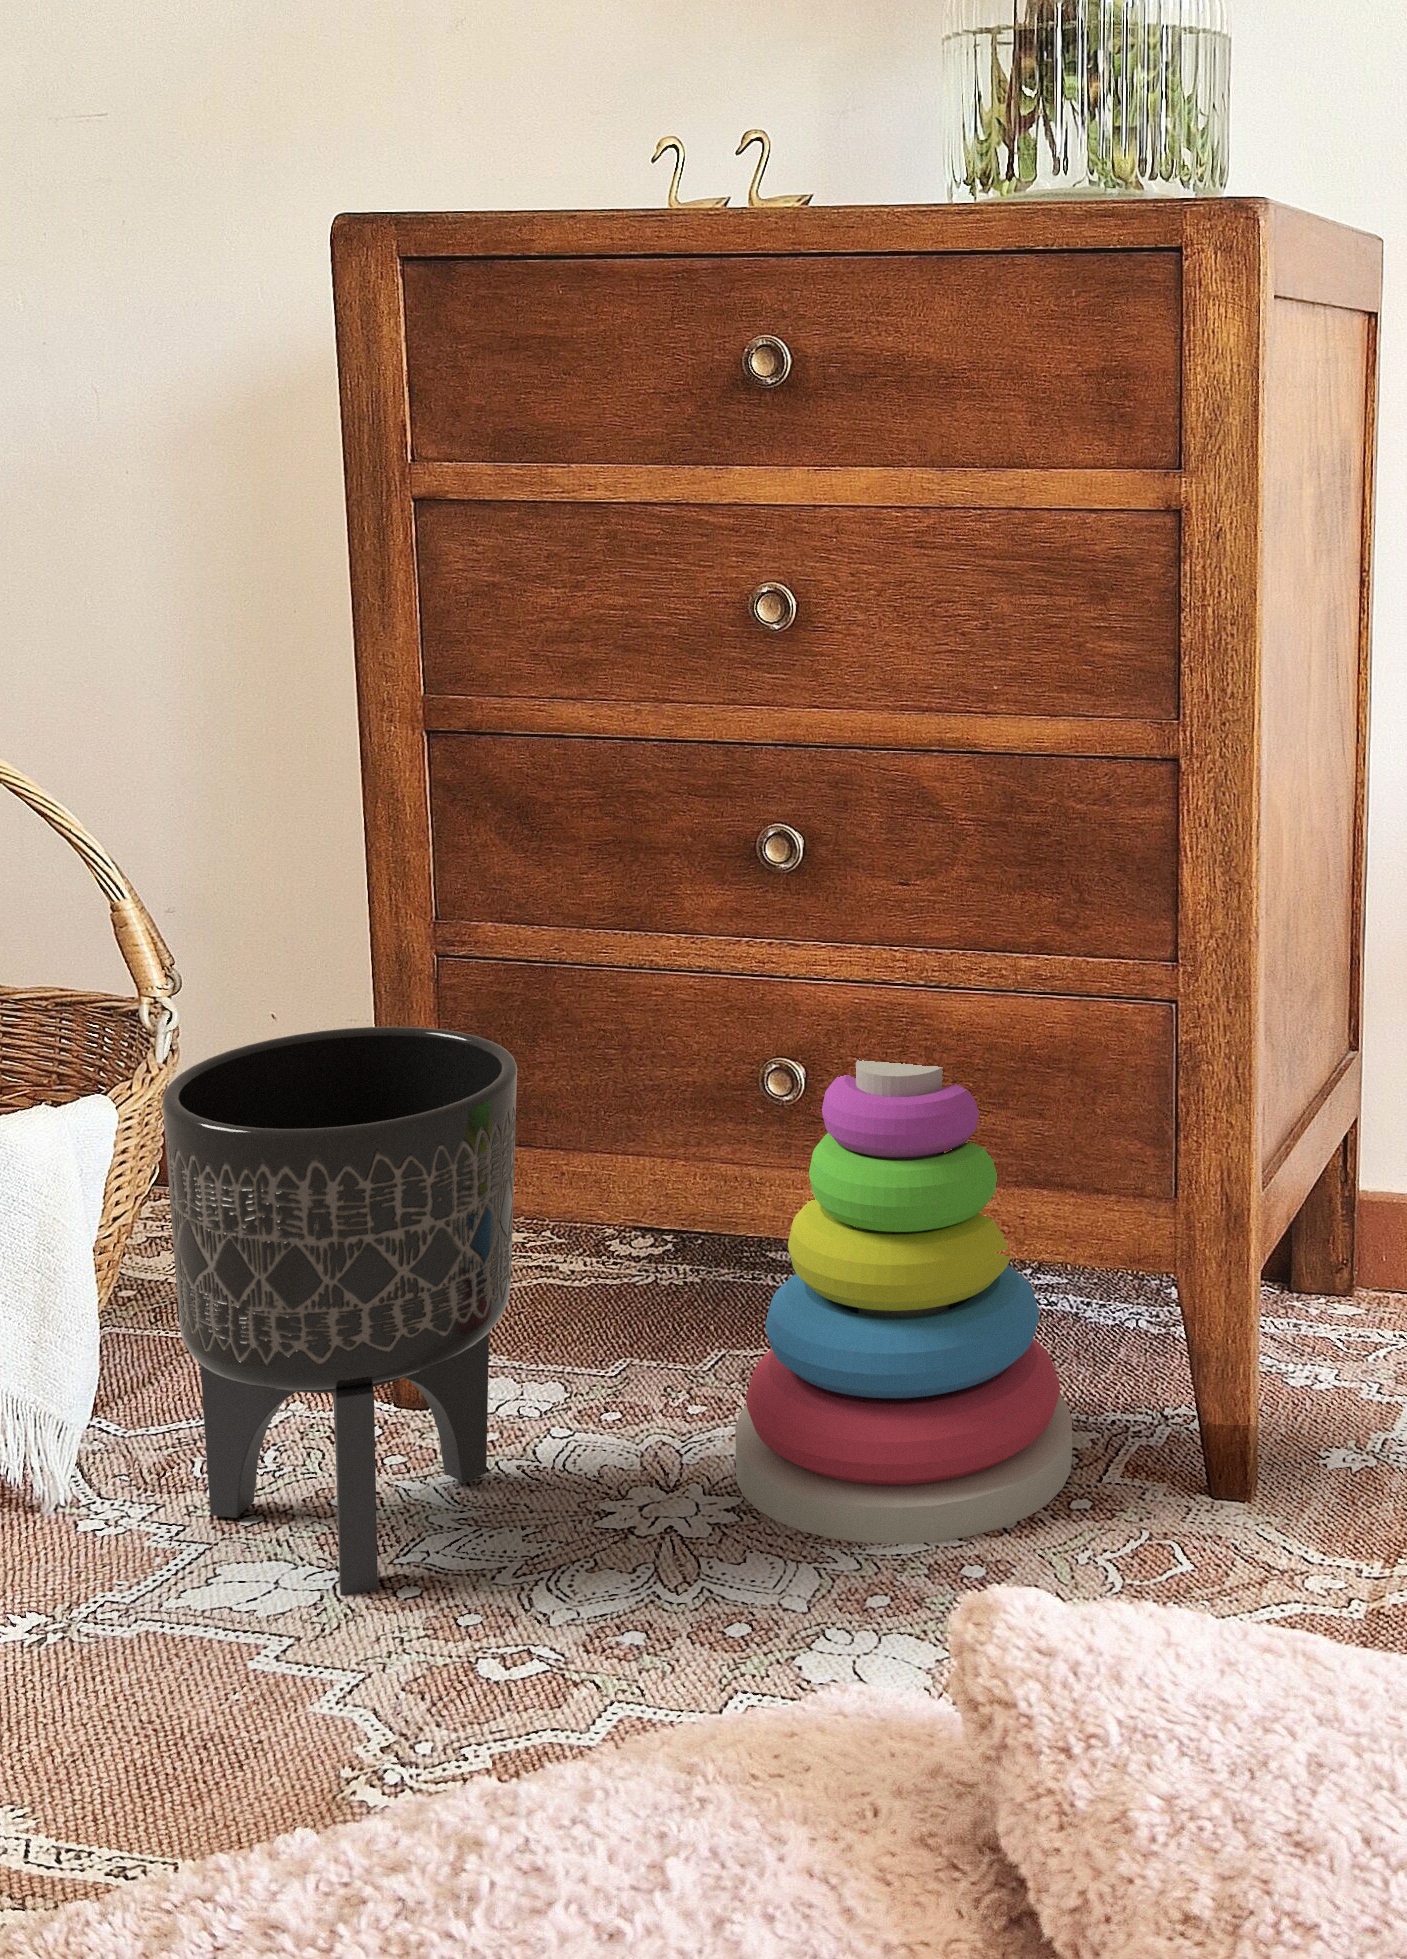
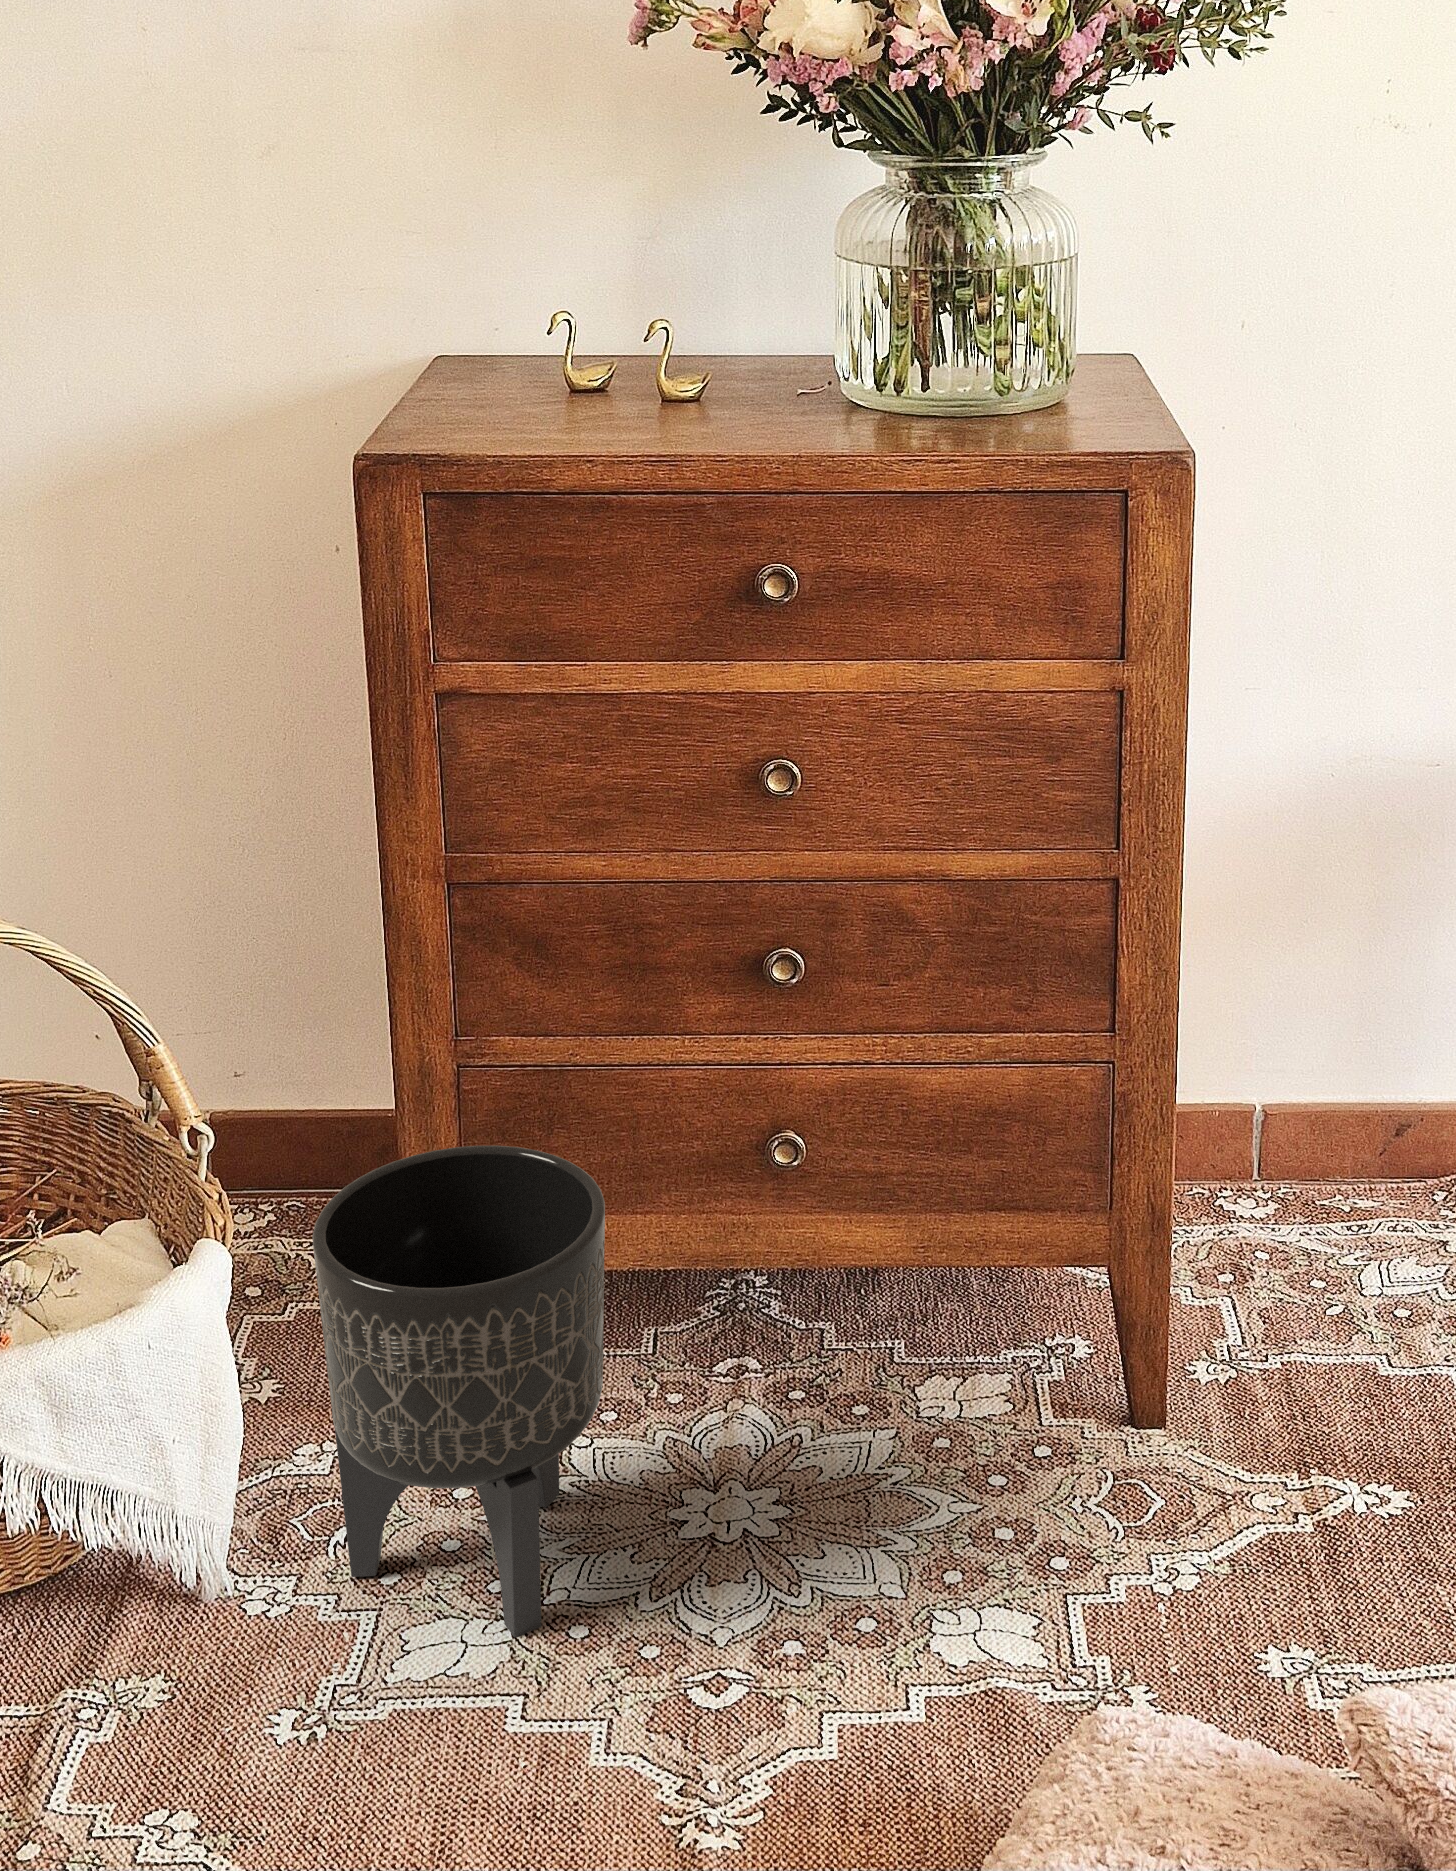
stacking toy: present [735,1058,1072,1544] -> none [747,1107,1017,1513]

